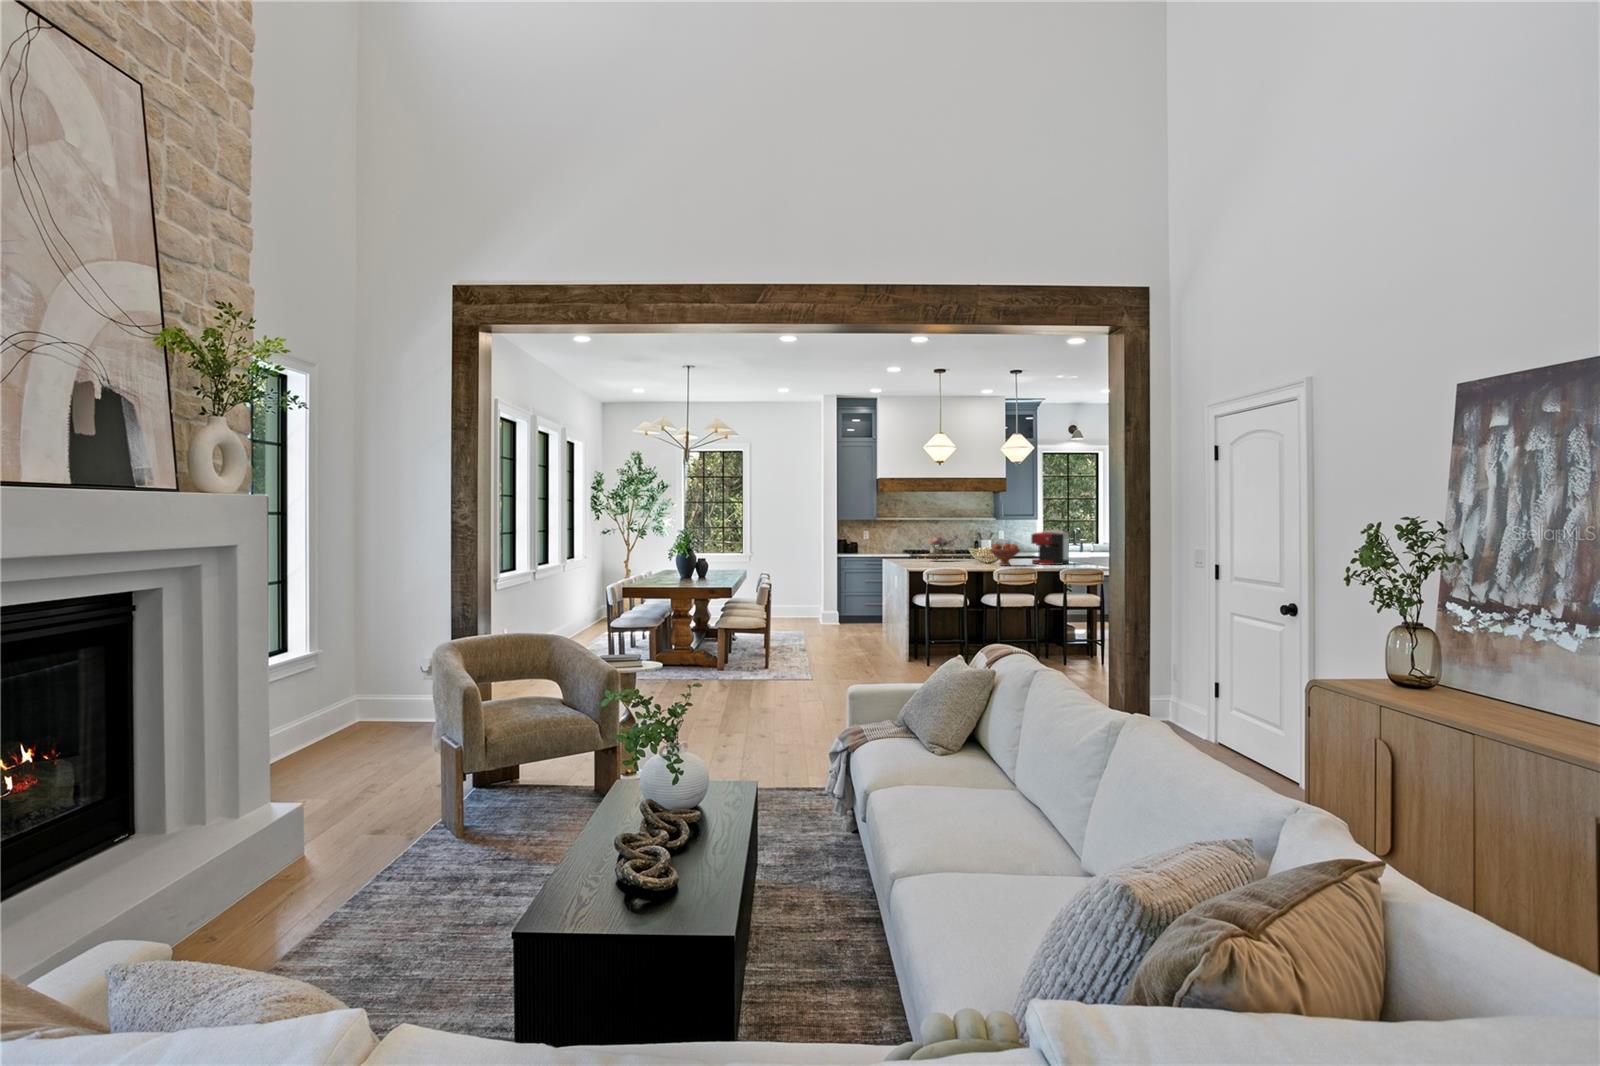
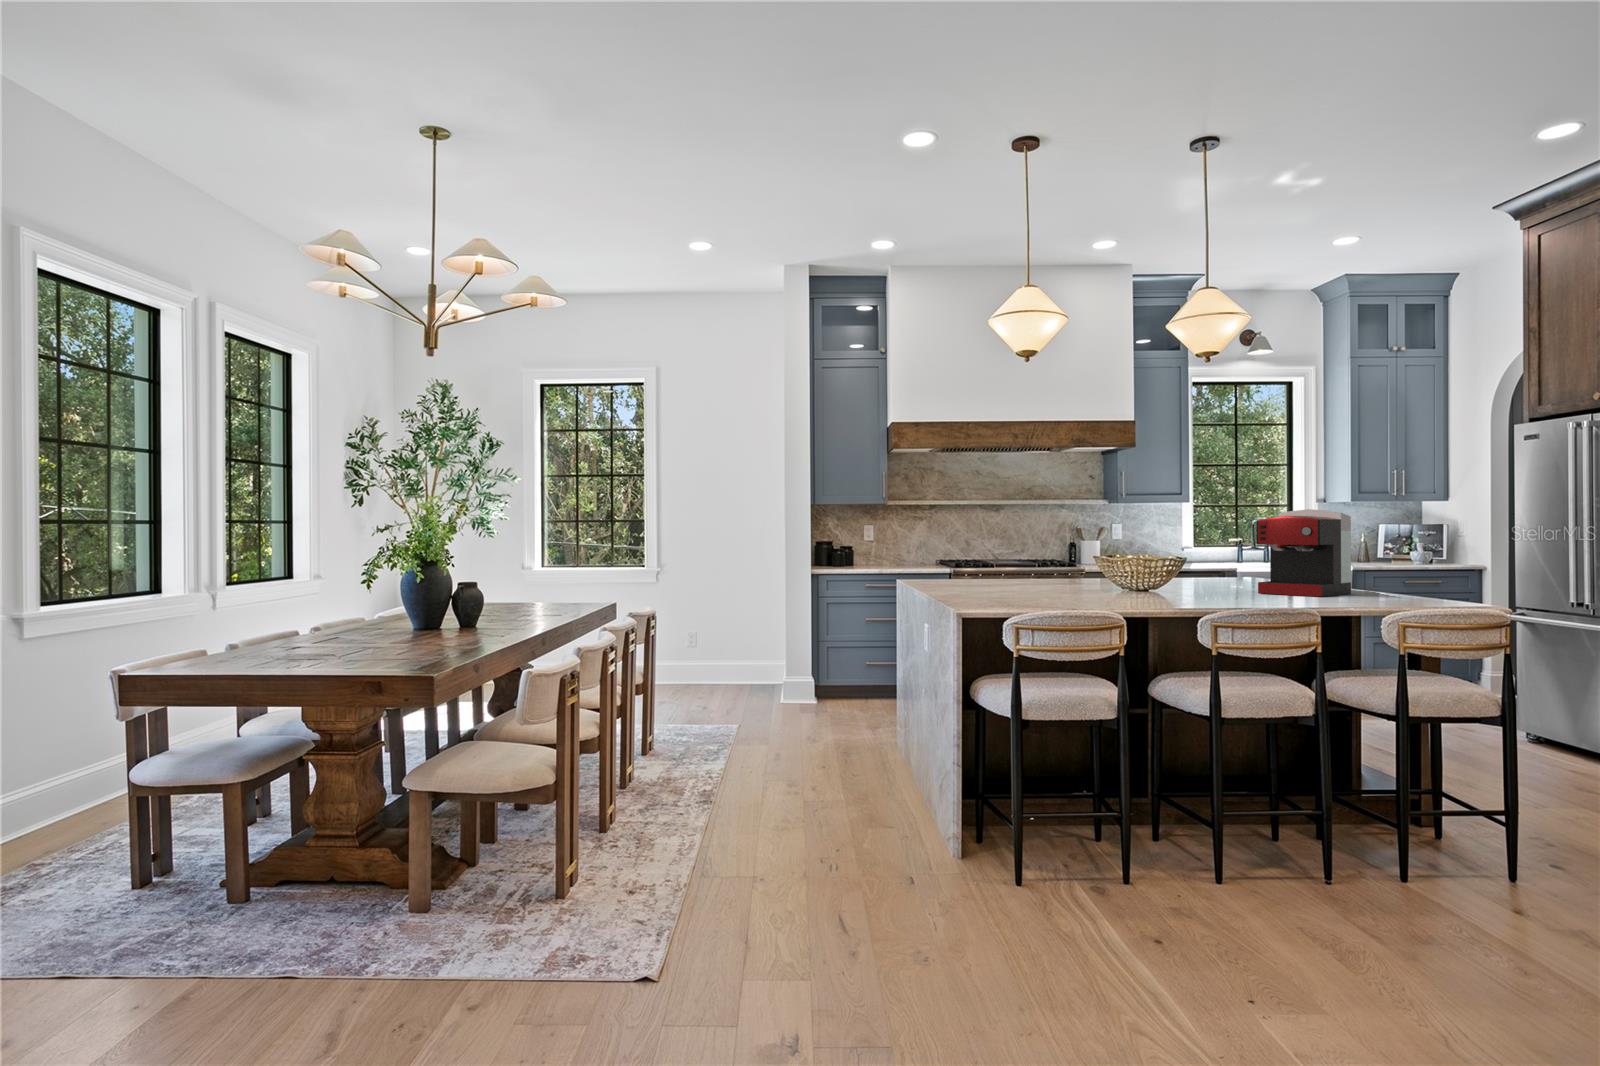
flower arrangement: present [927,535,958,560] -> none [985,523,1063,584]
fruit bowl: present [990,543,1020,566] -> none [1162,542,1247,600]

